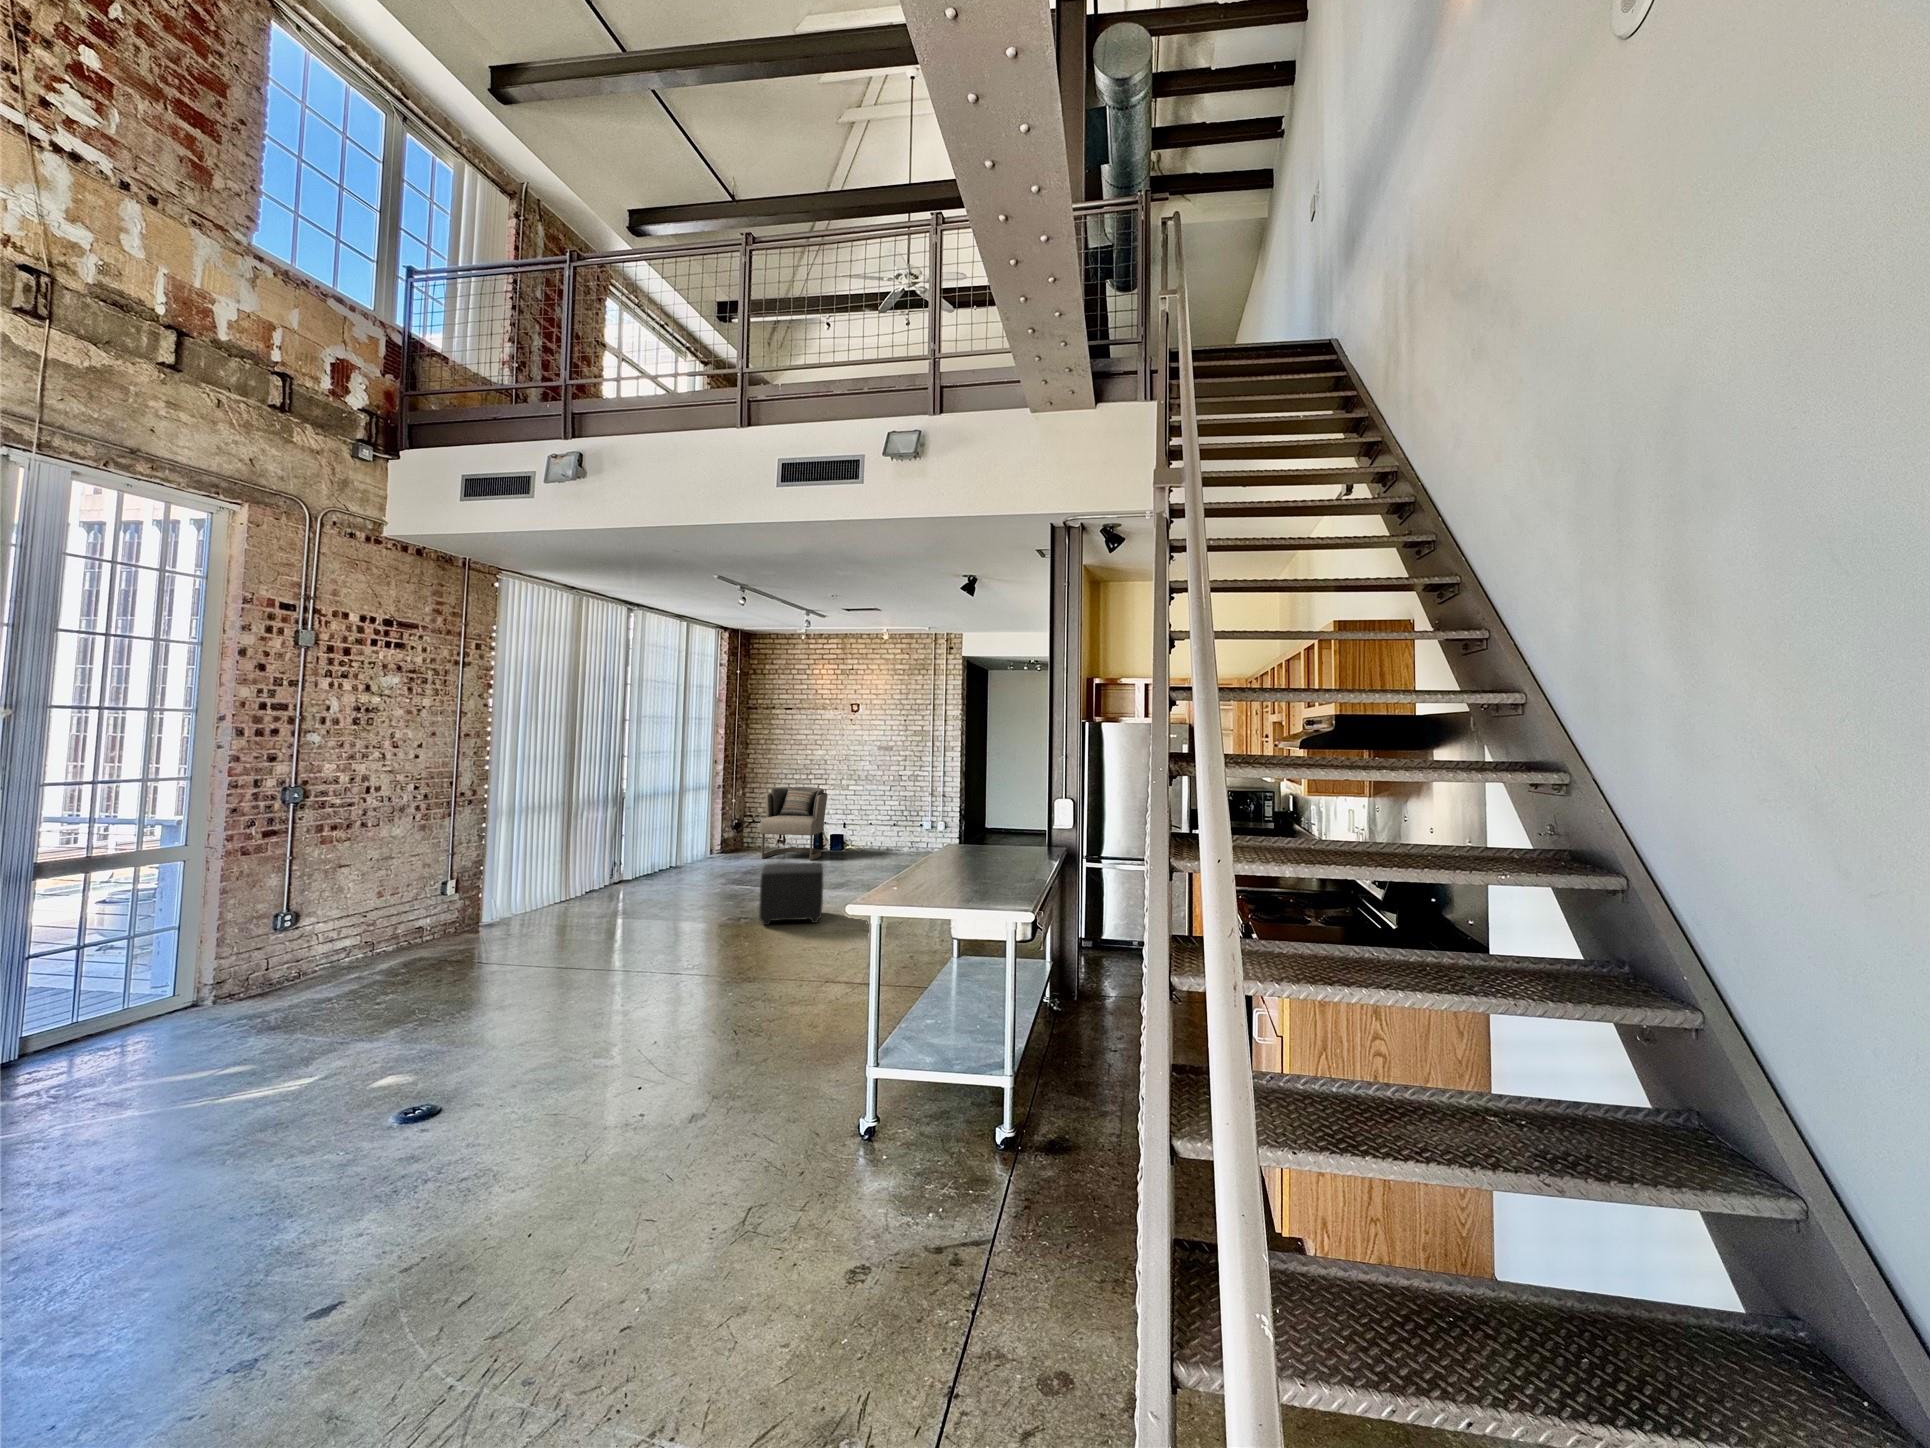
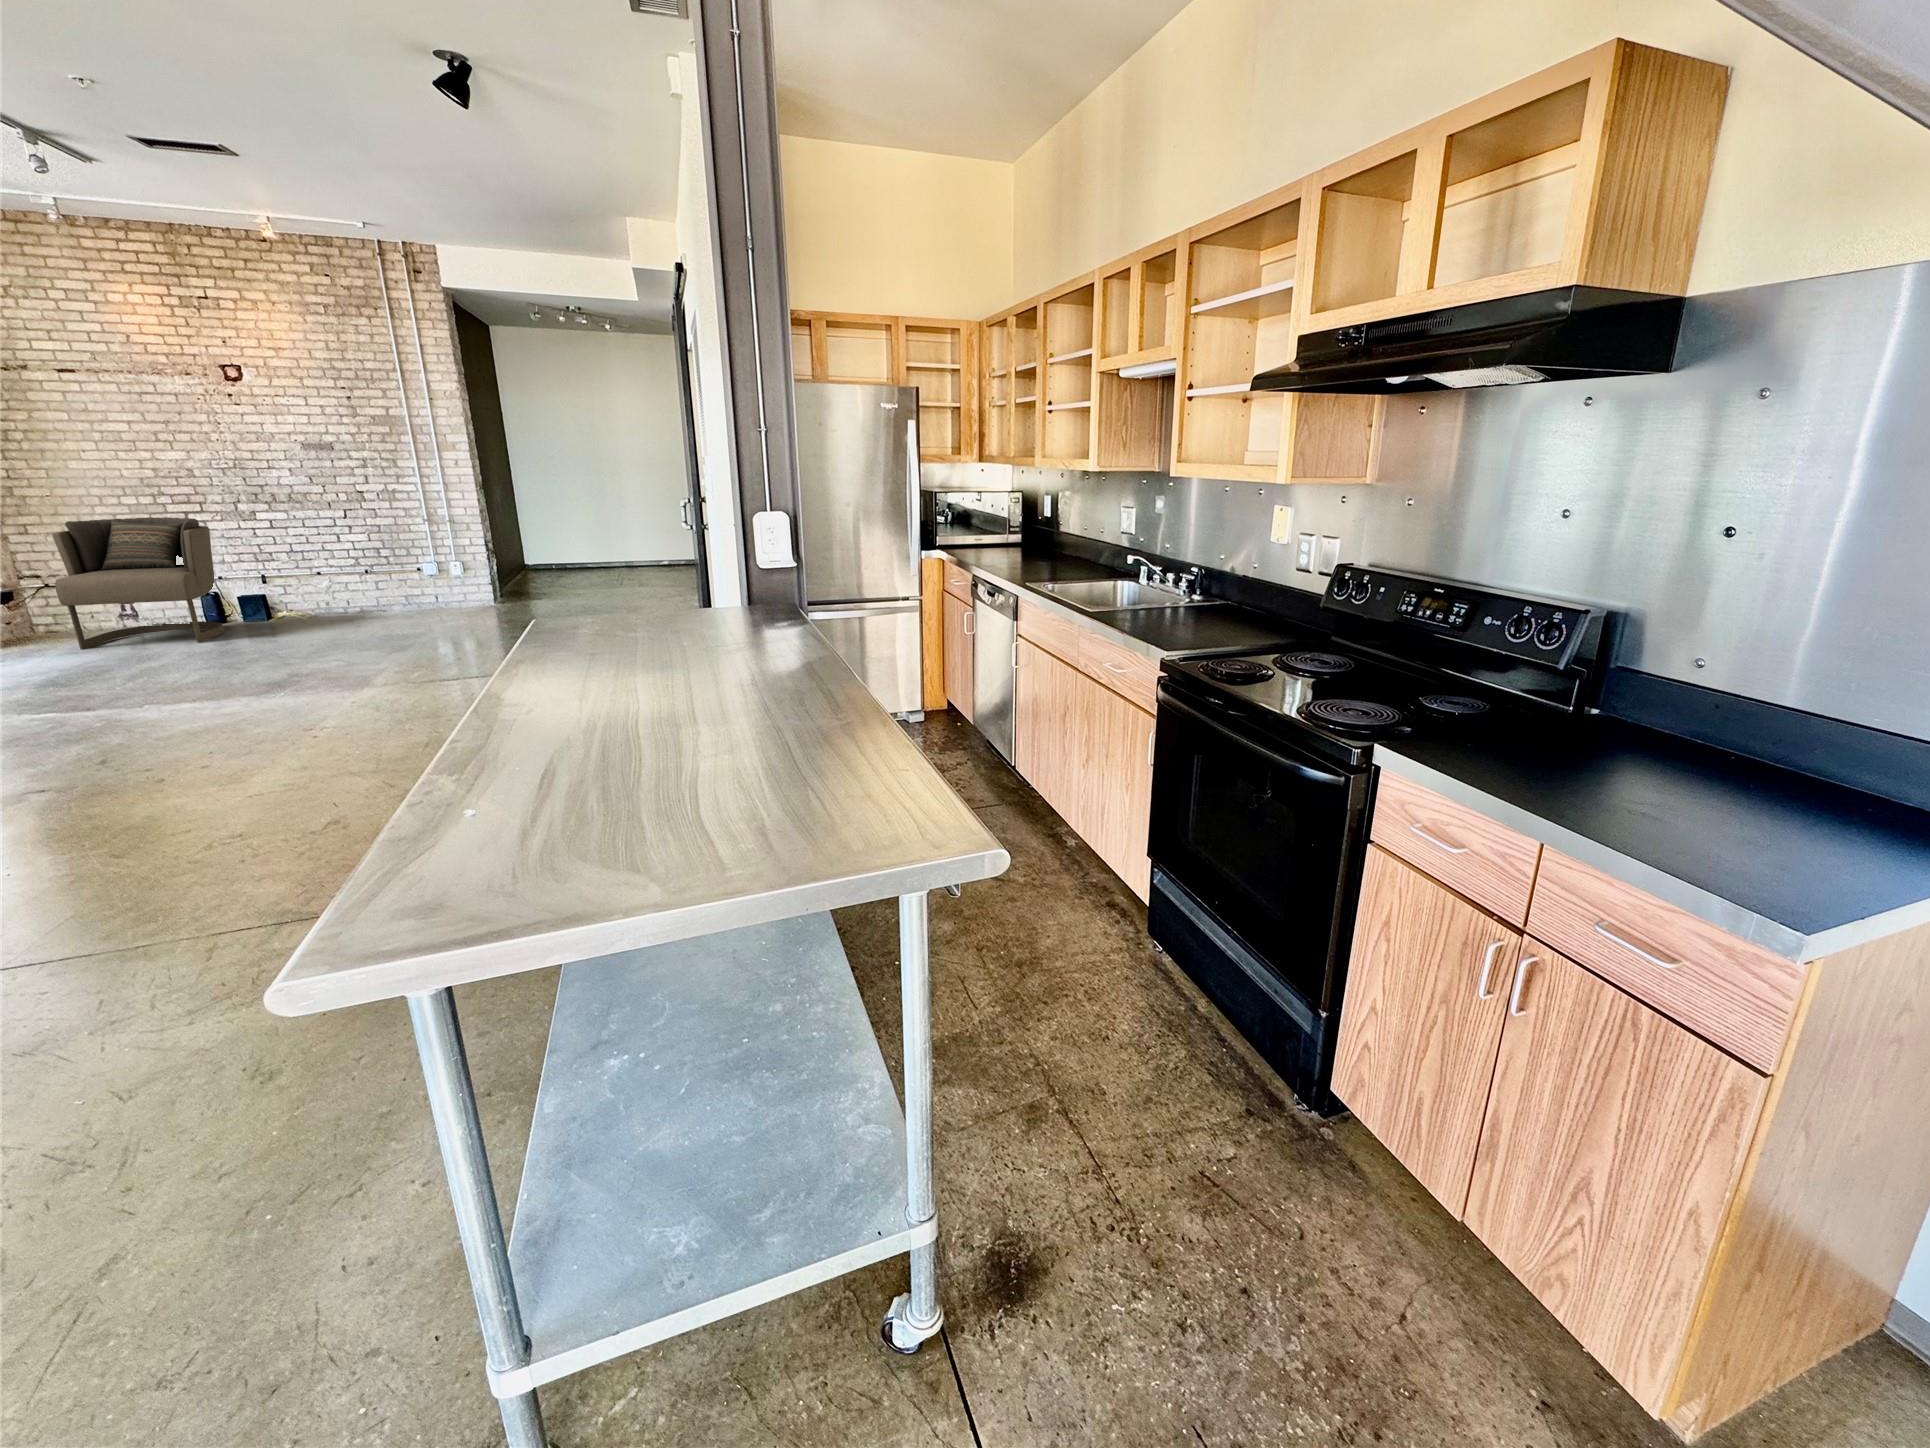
ottoman: present [759,863,823,925] -> none [16,649,217,786]

